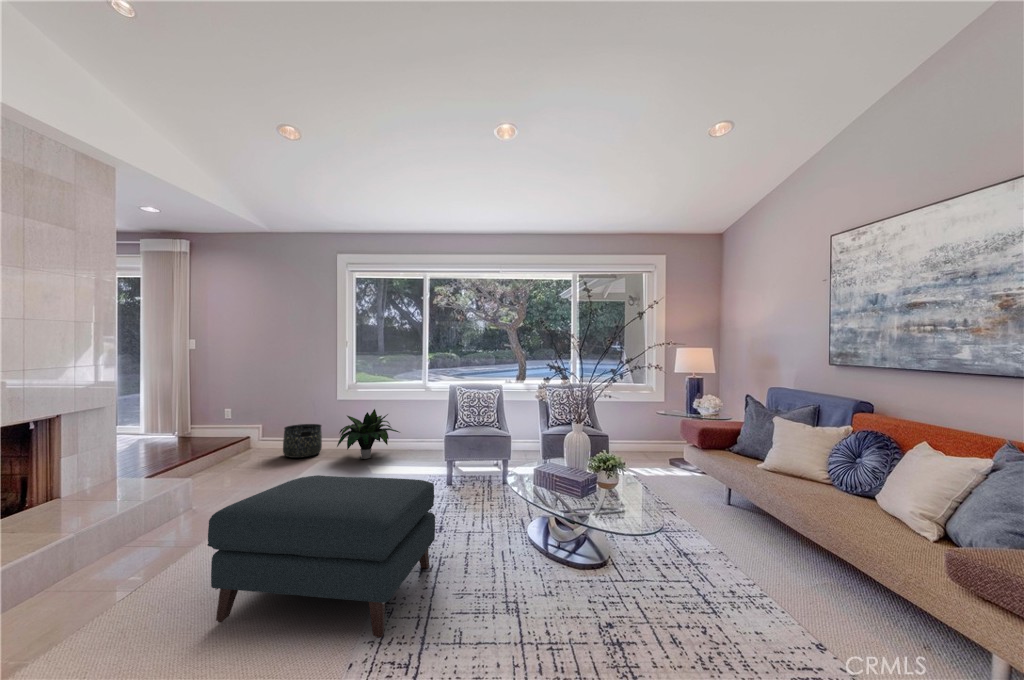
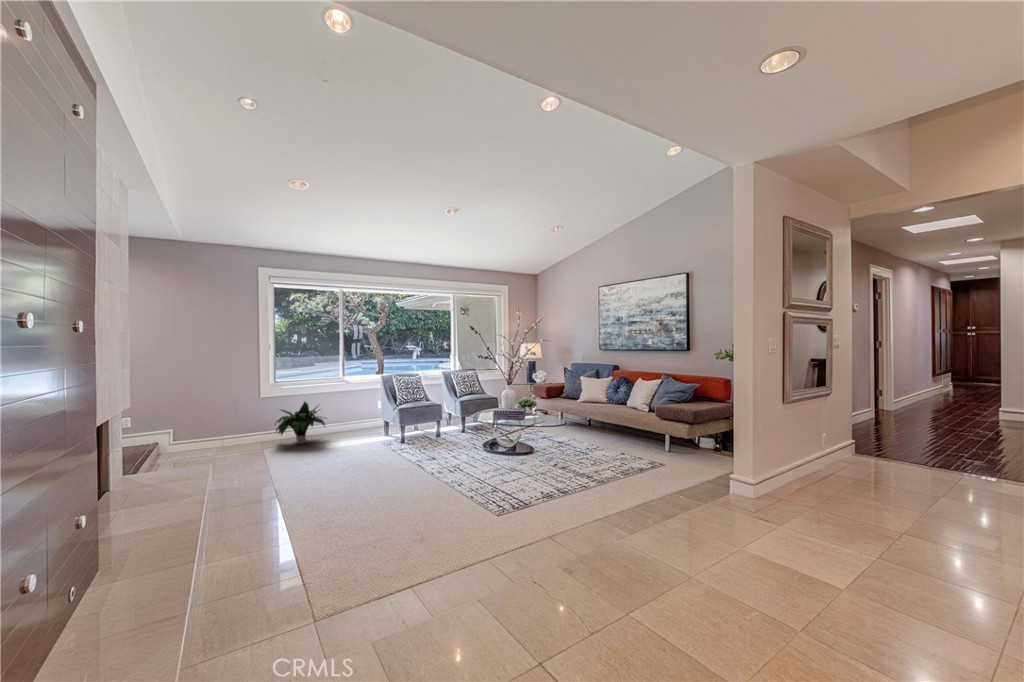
basket: present [283,424,322,458] -> none [211,422,250,453]
ottoman: present [207,475,435,638] -> none [365,421,477,505]

